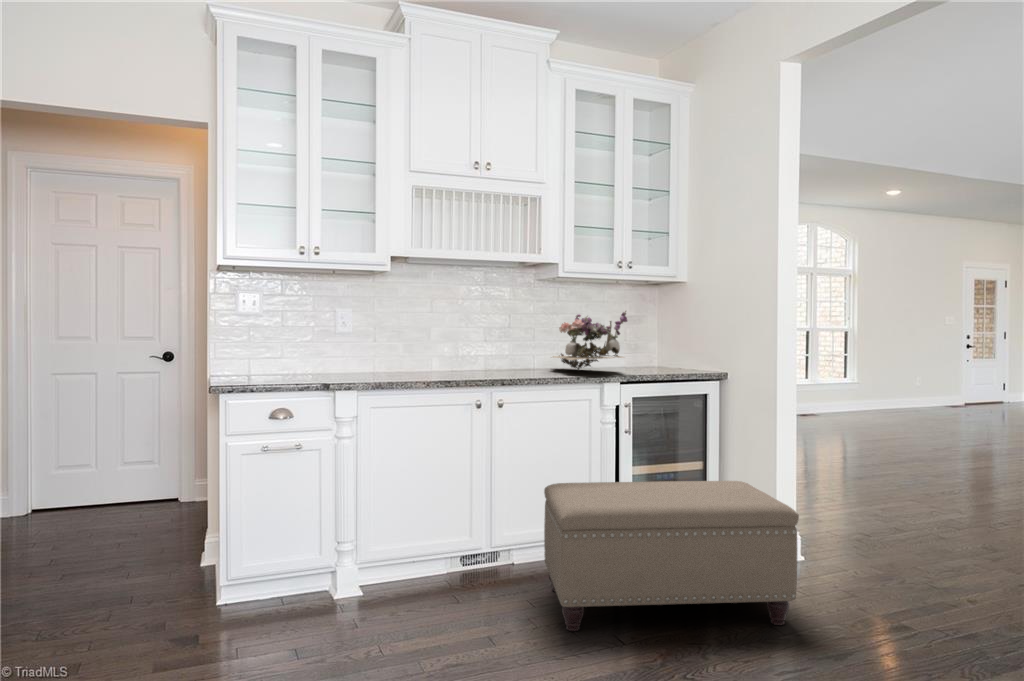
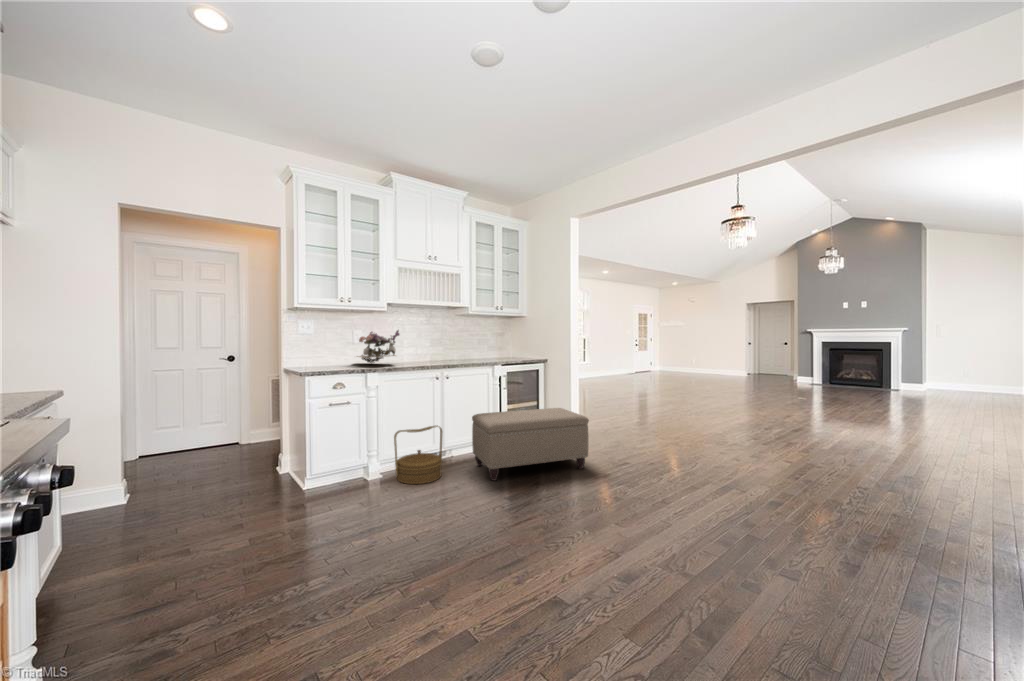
flower arrangement: present [553,311,627,370] -> present [357,330,399,363]
woven basket: none [379,502,479,620] -> present [394,426,442,484]

